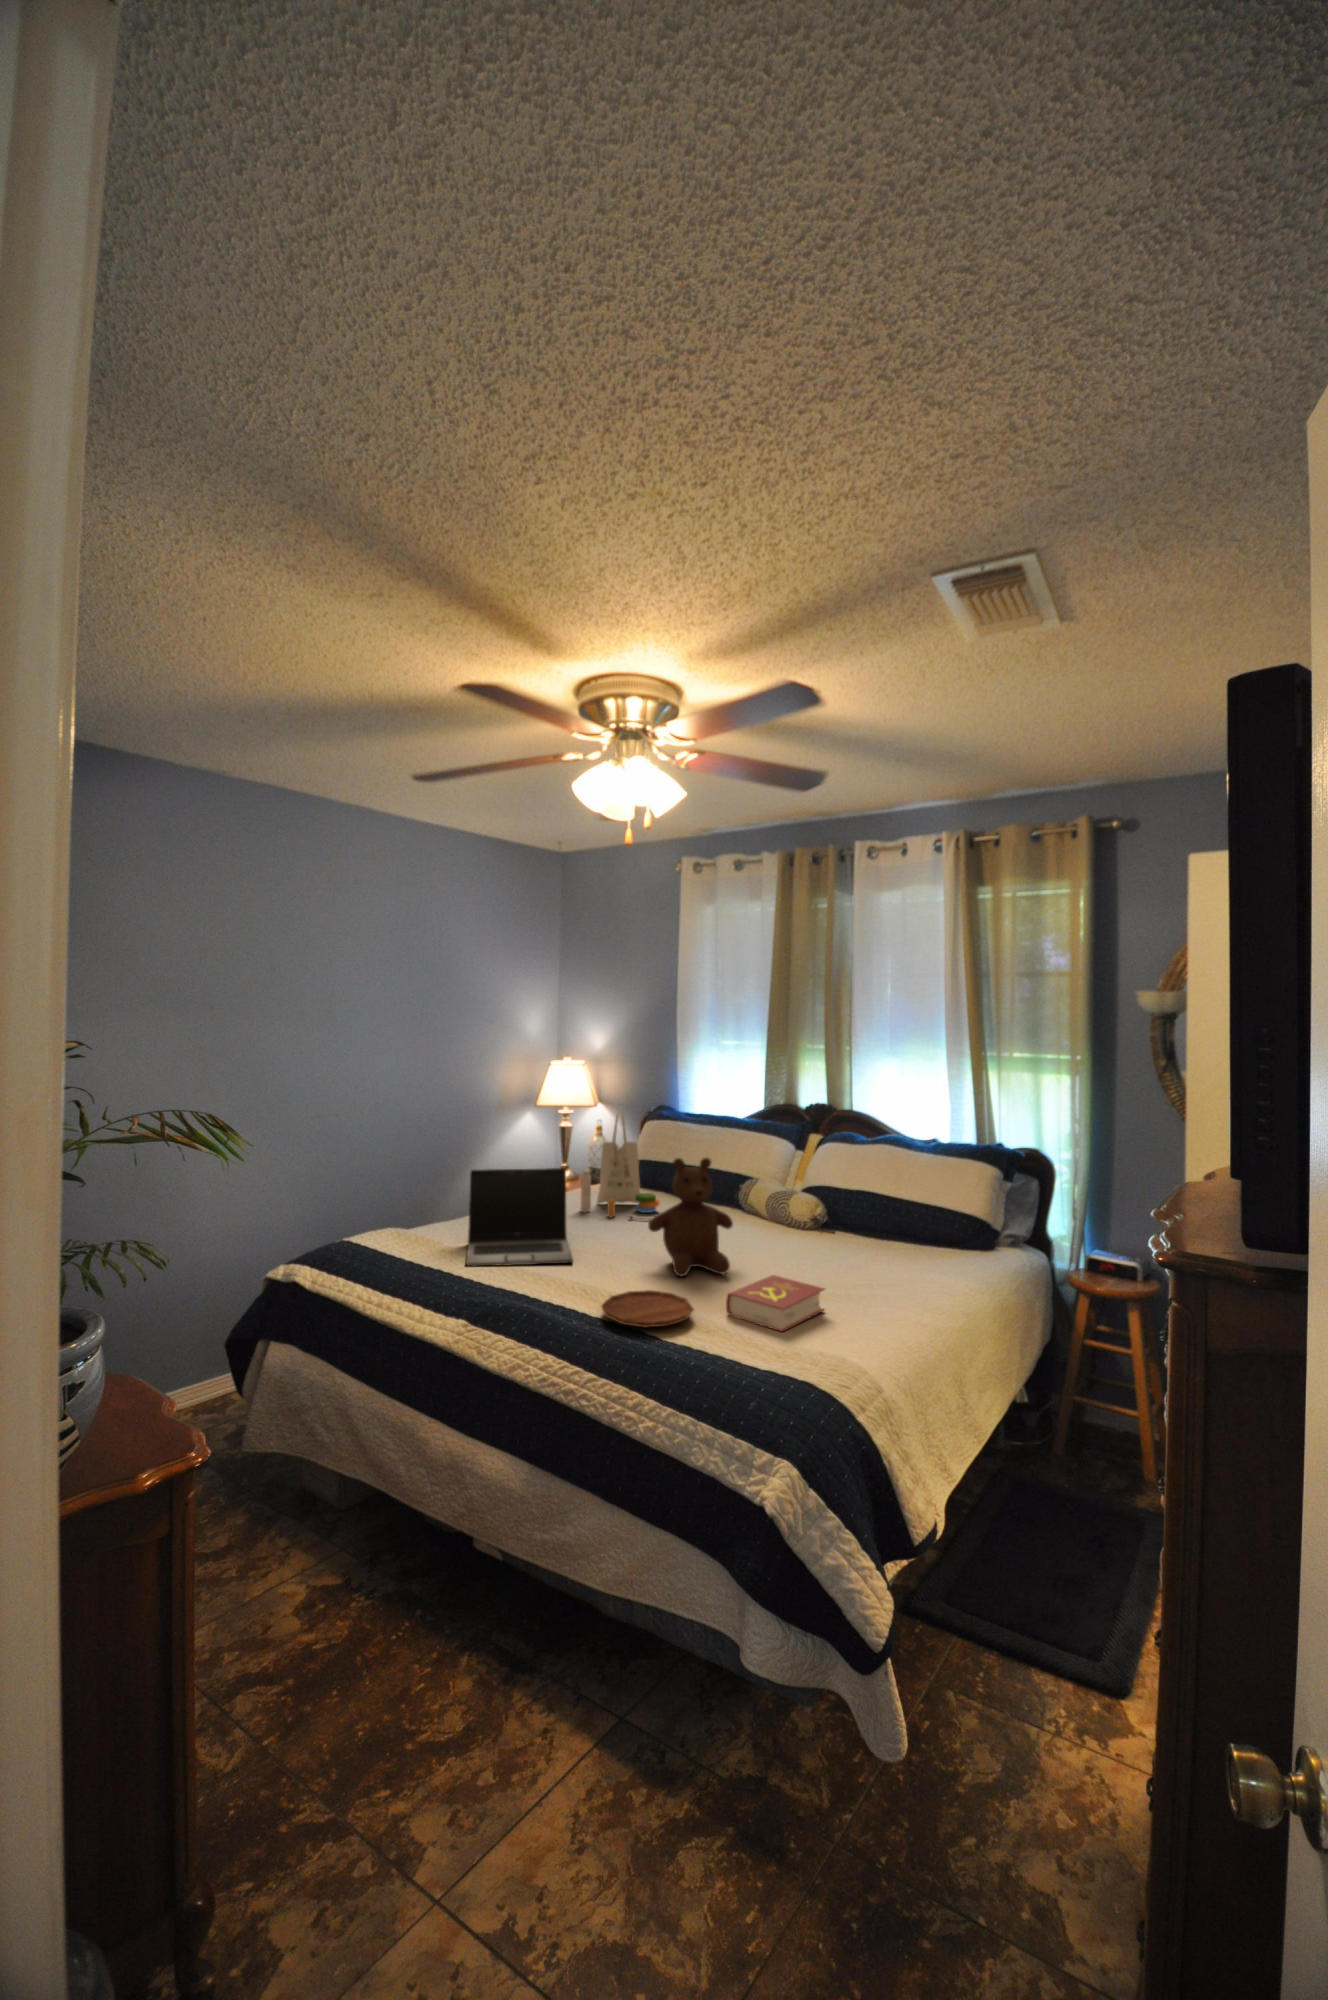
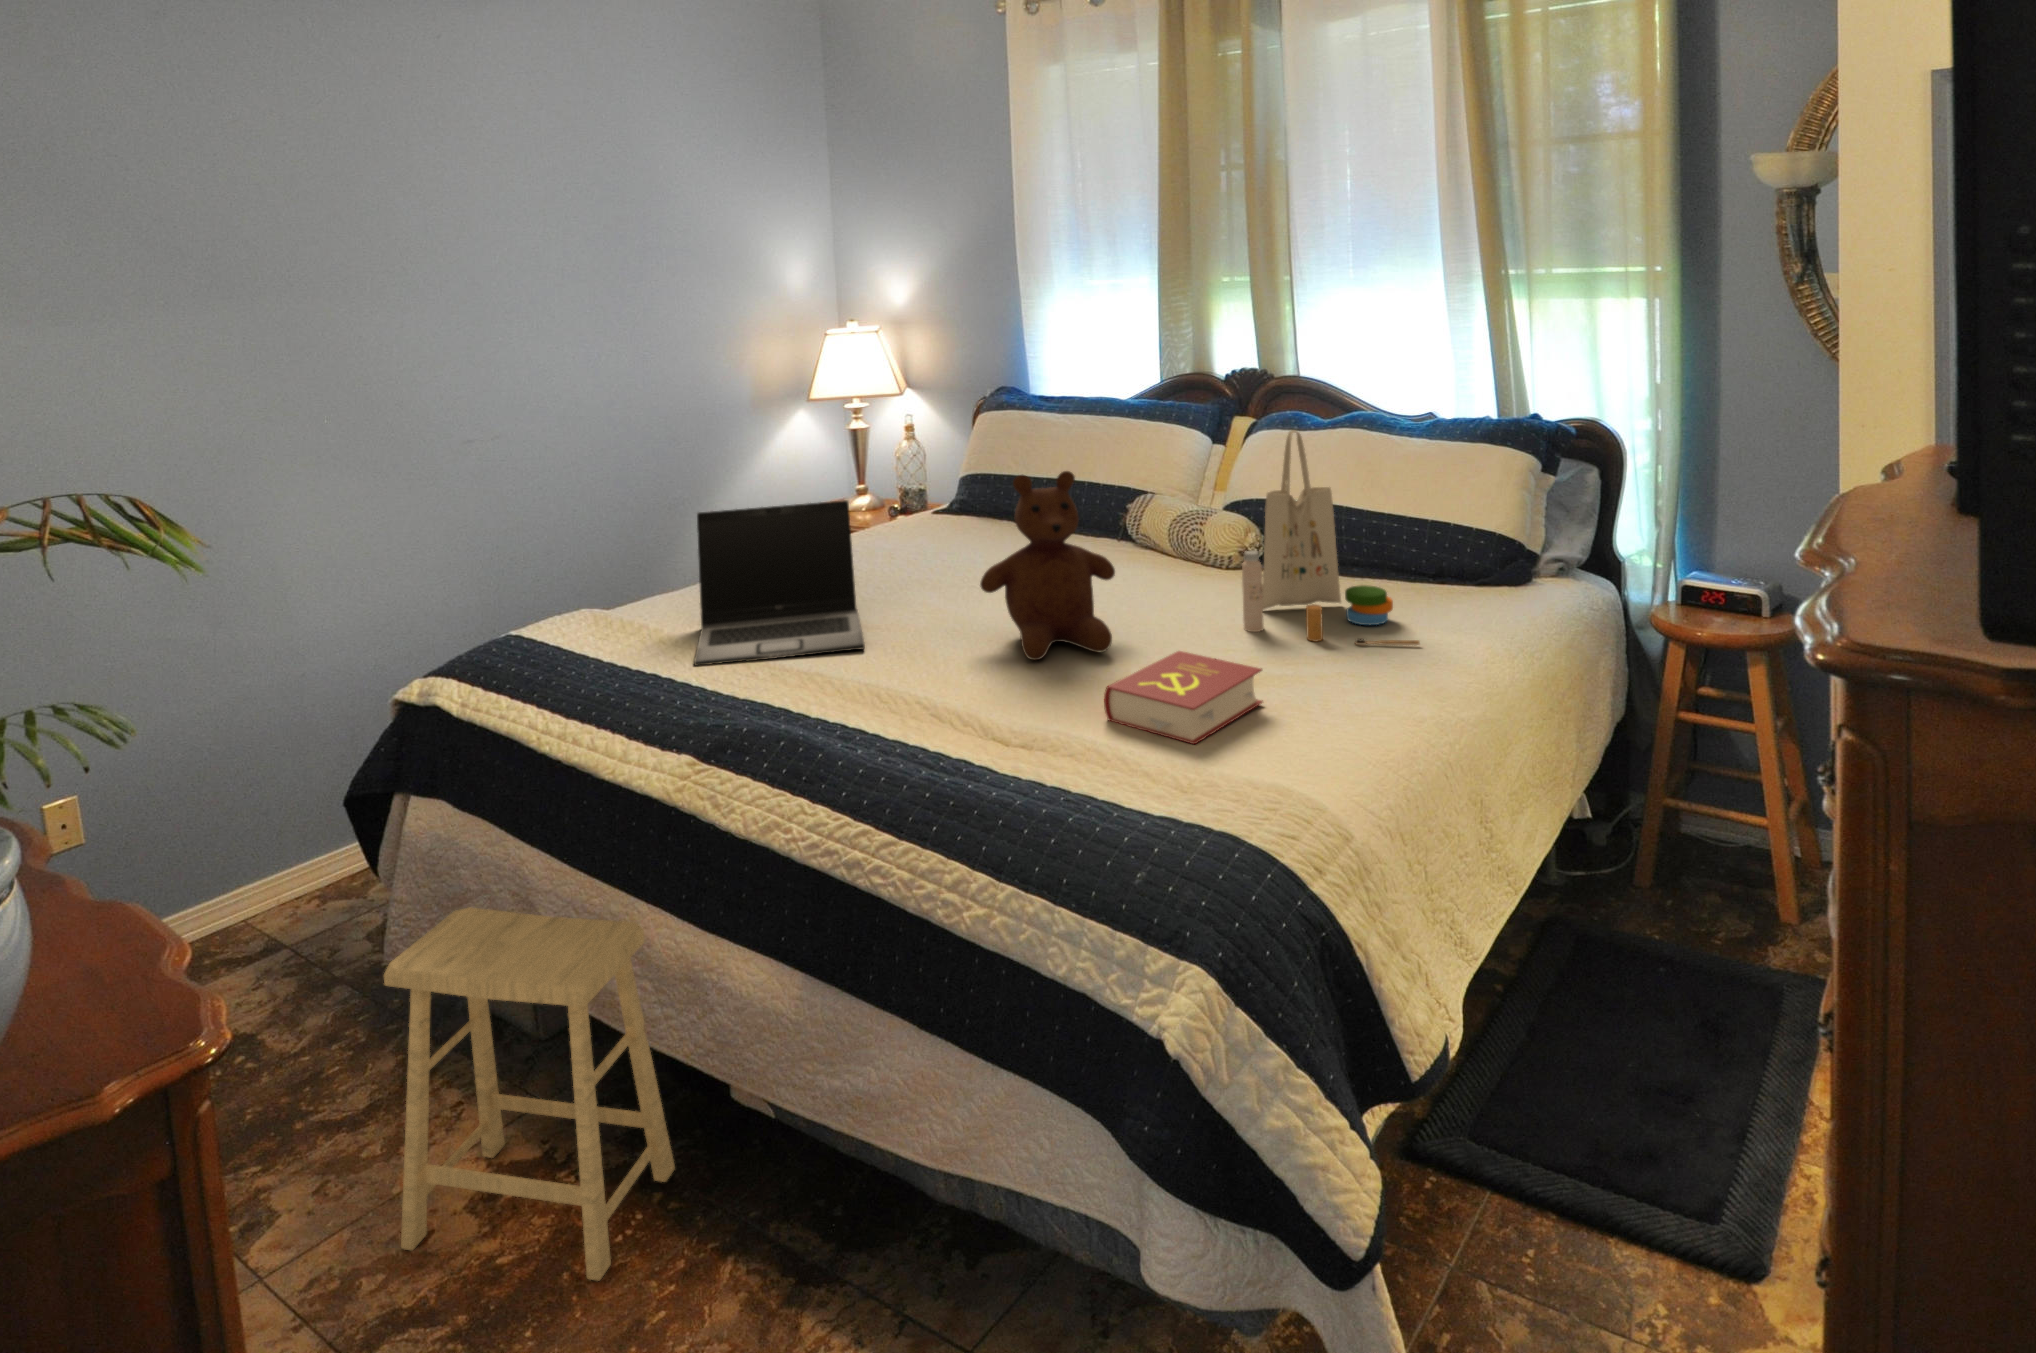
tote bag: present [580,1115,659,1221] -> present [1242,430,1420,645]
tray: present [602,1290,694,1328] -> none [903,689,1053,752]
footstool: none [255,1410,433,1662] -> present [384,907,675,1281]

